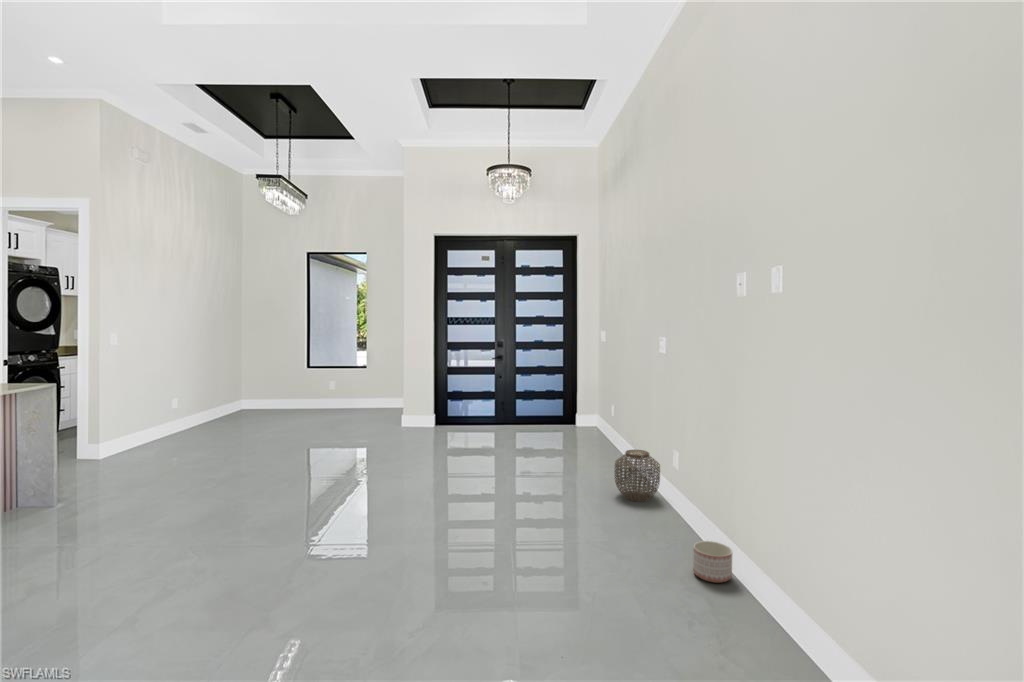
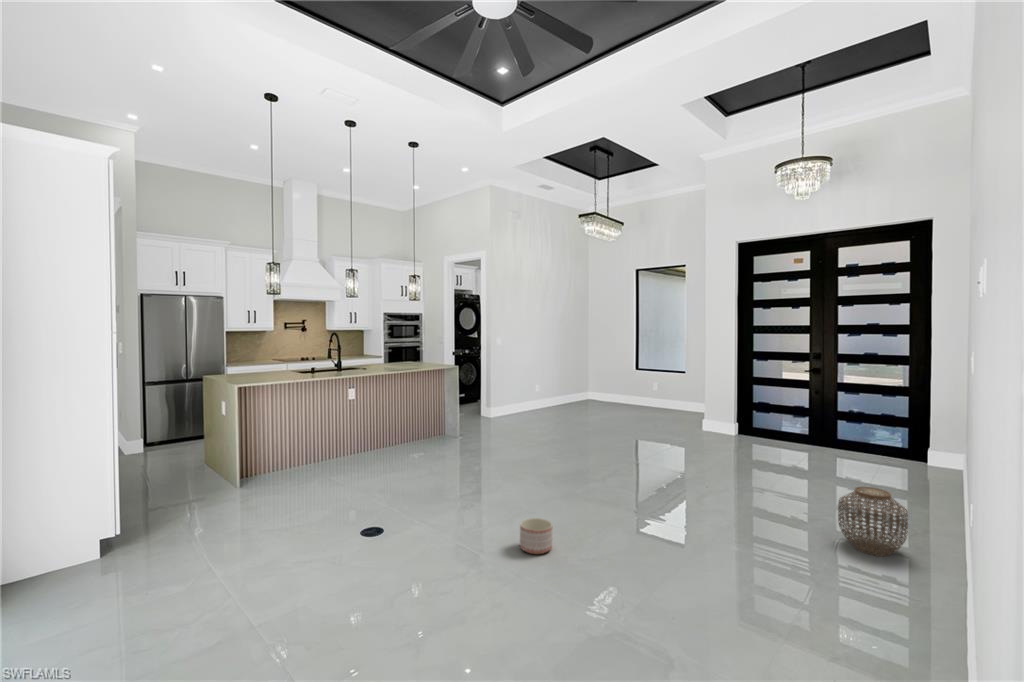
planter: present [693,541,732,583] -> present [520,518,552,554]

